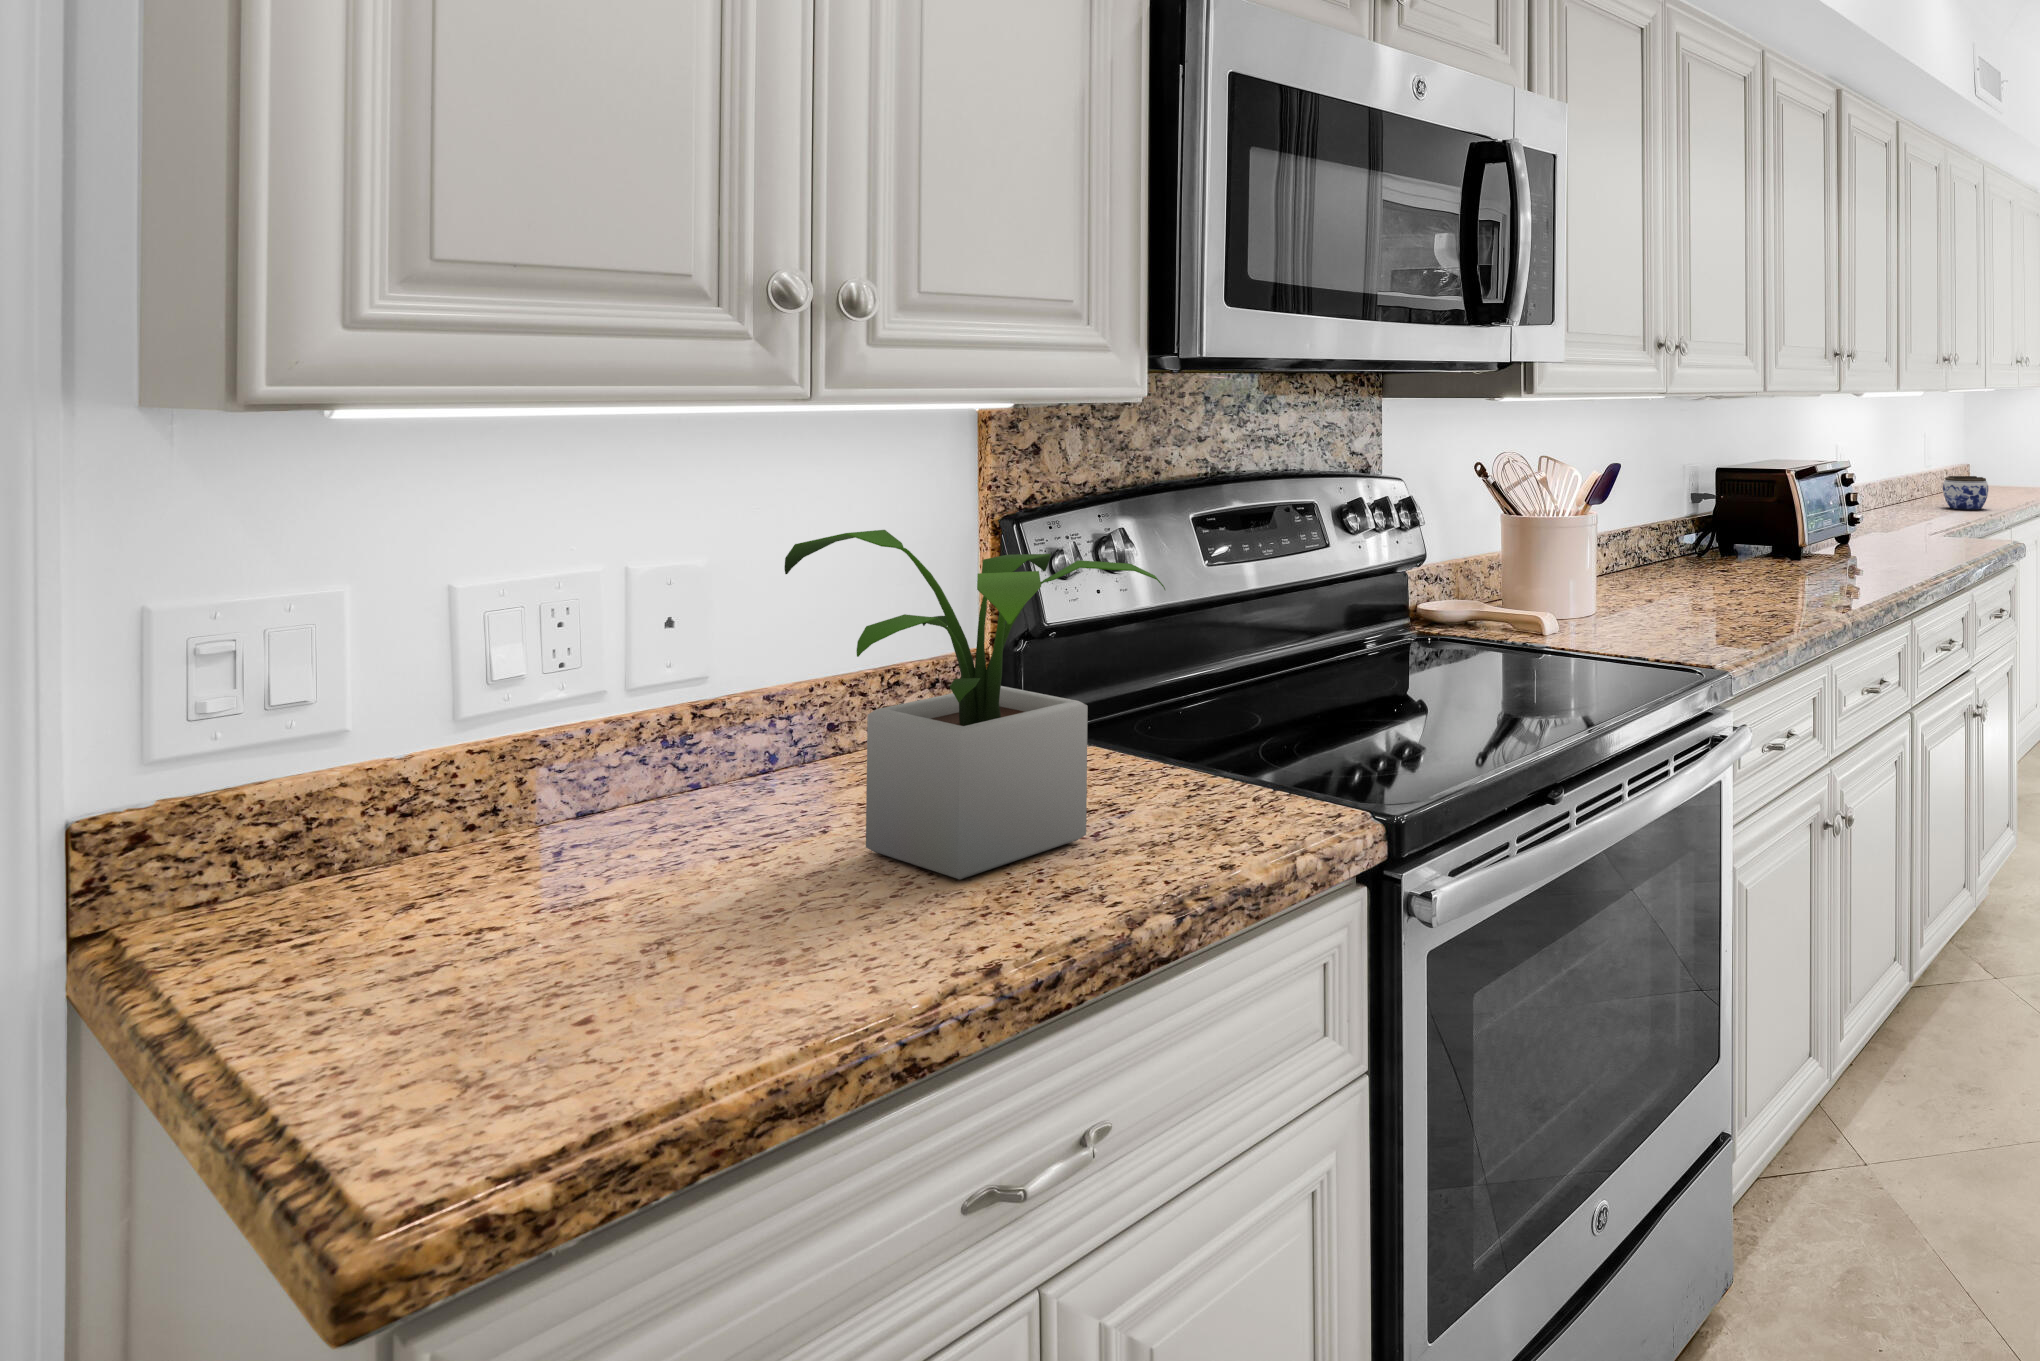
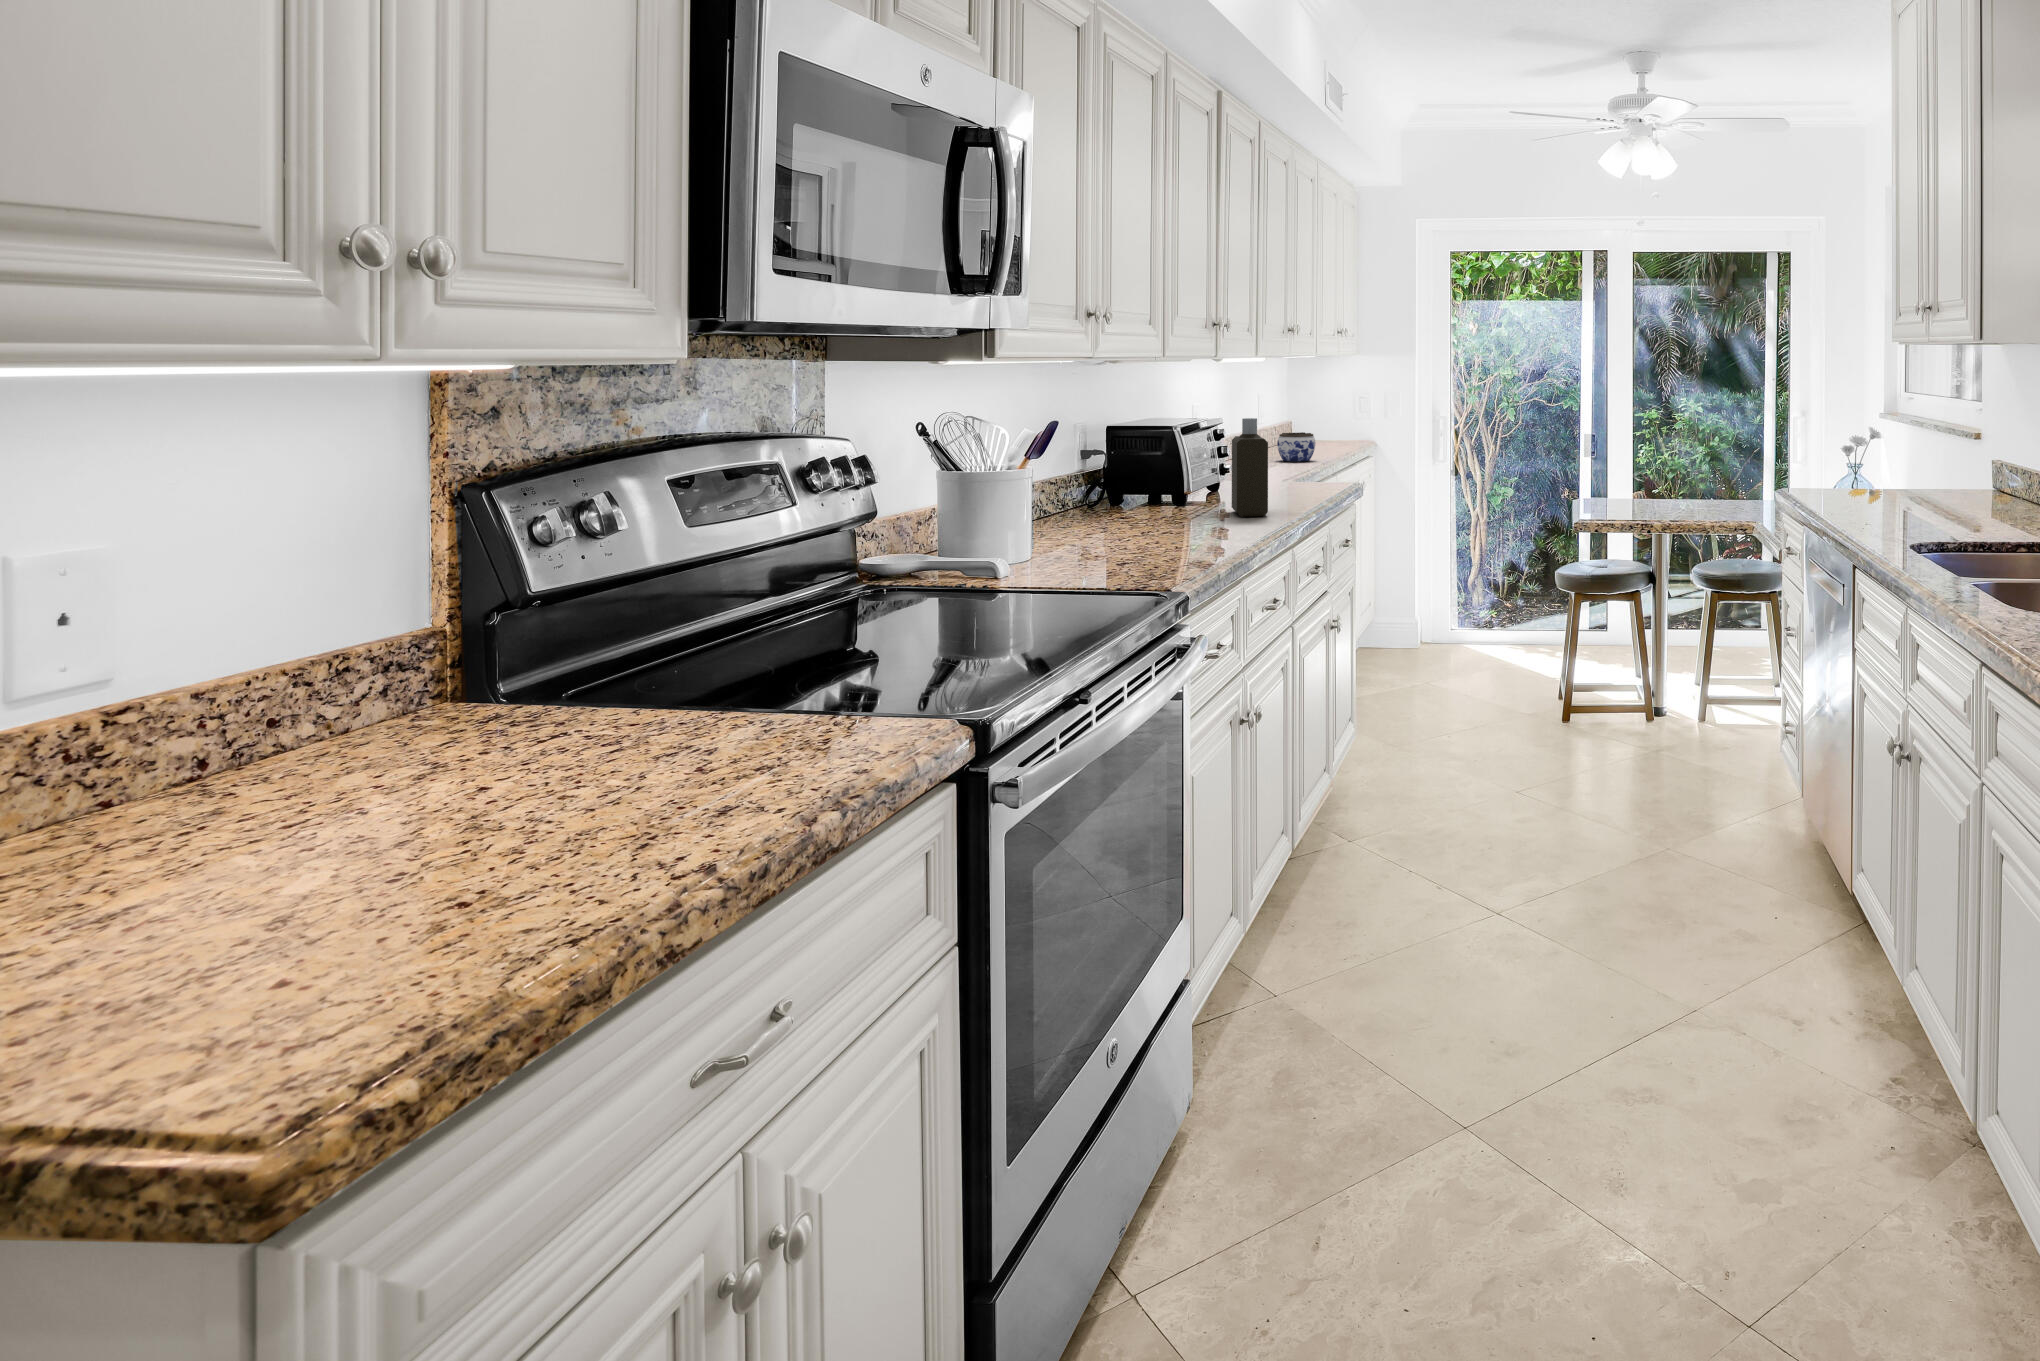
bottle: none [1849,463,1887,577] -> present [1232,418,1268,517]
potted plant: present [784,530,1165,880] -> none [300,489,763,820]

